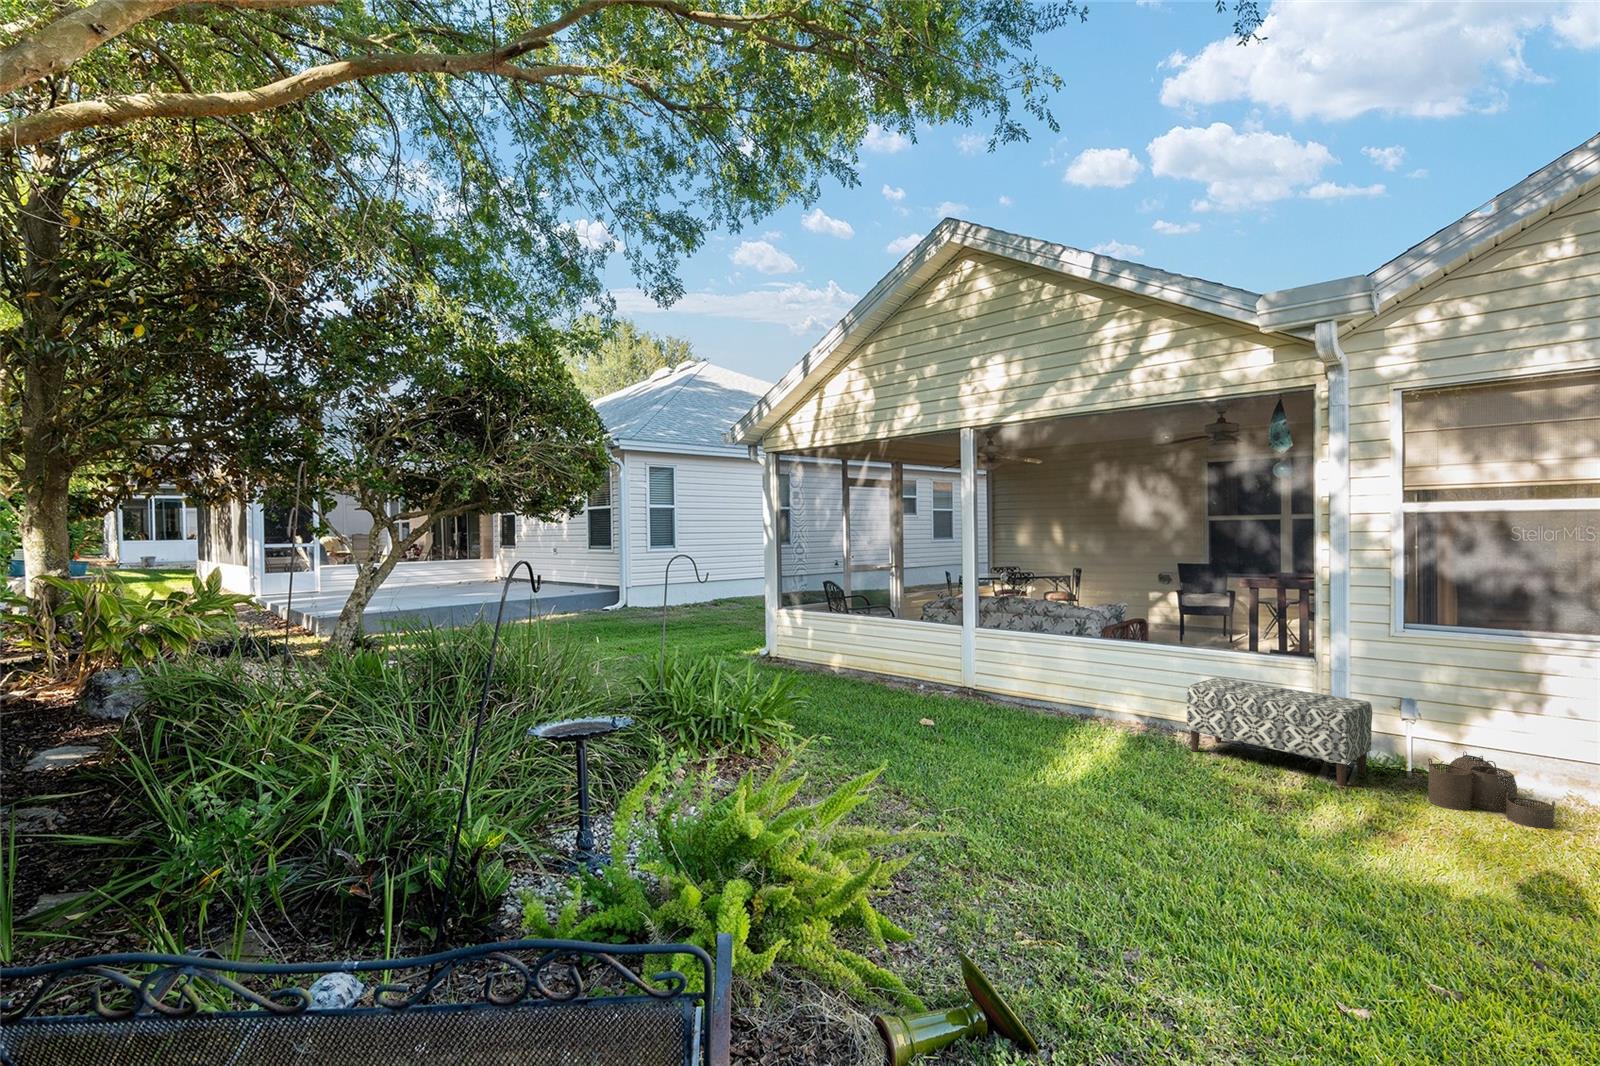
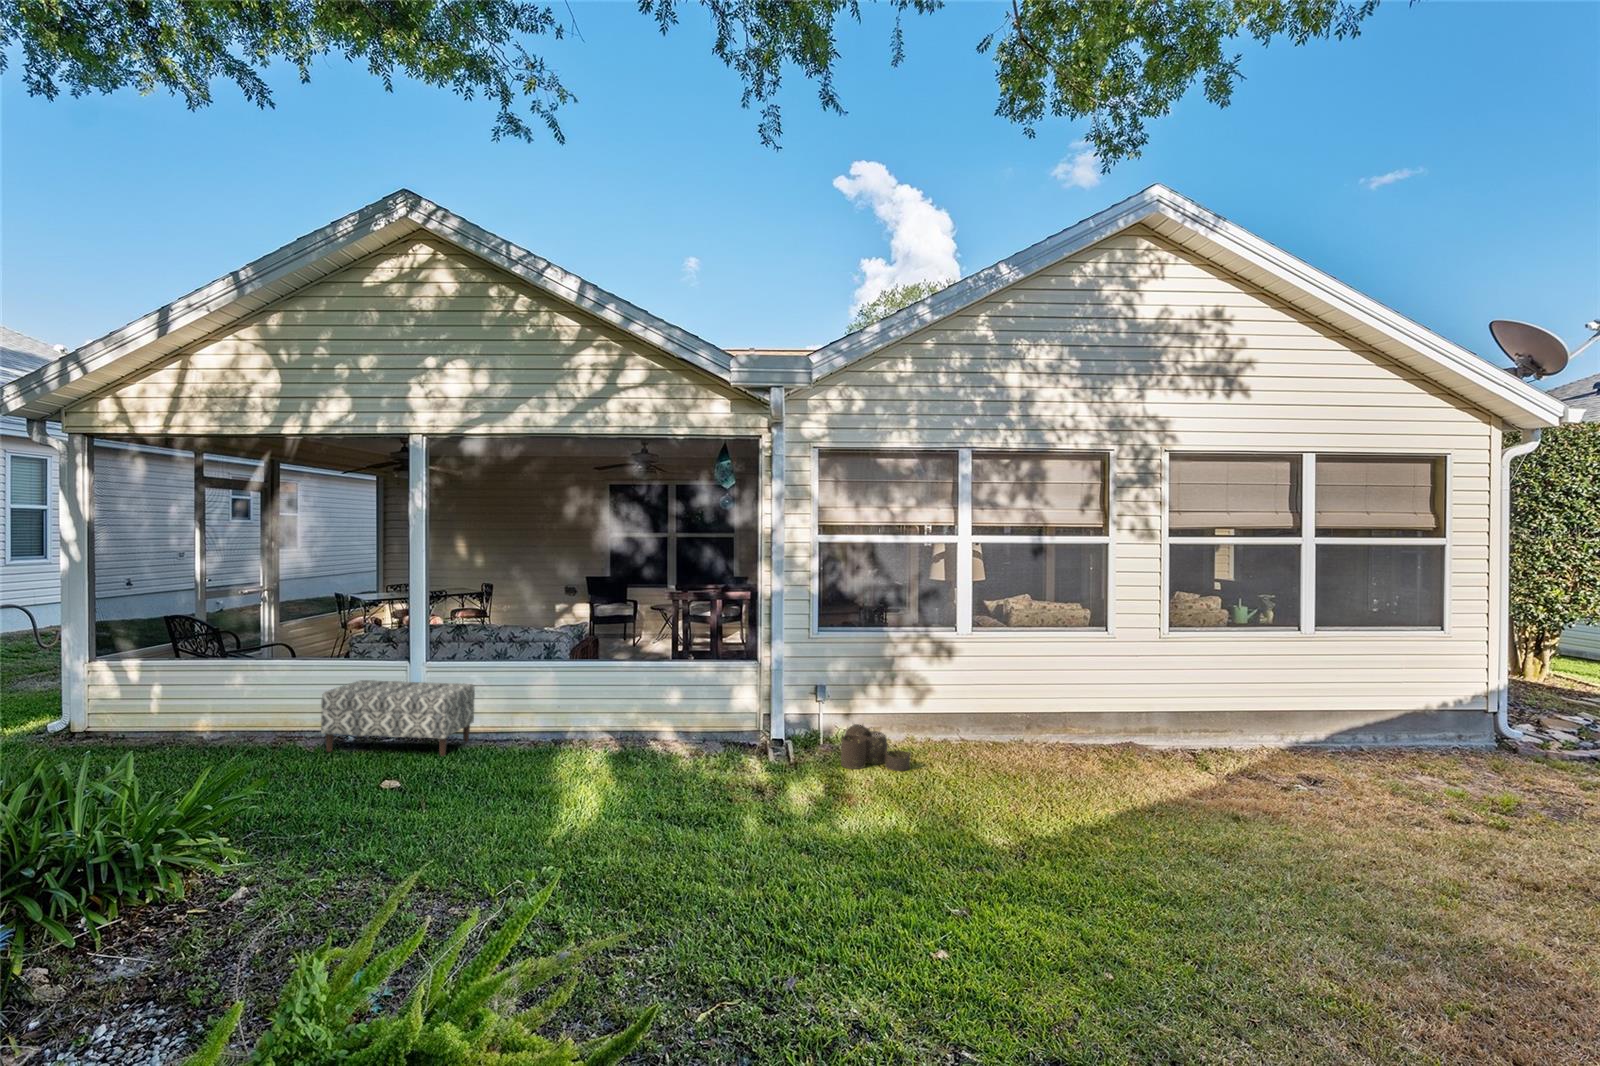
bench: present [1187,678,1372,786] -> present [321,680,475,756]

